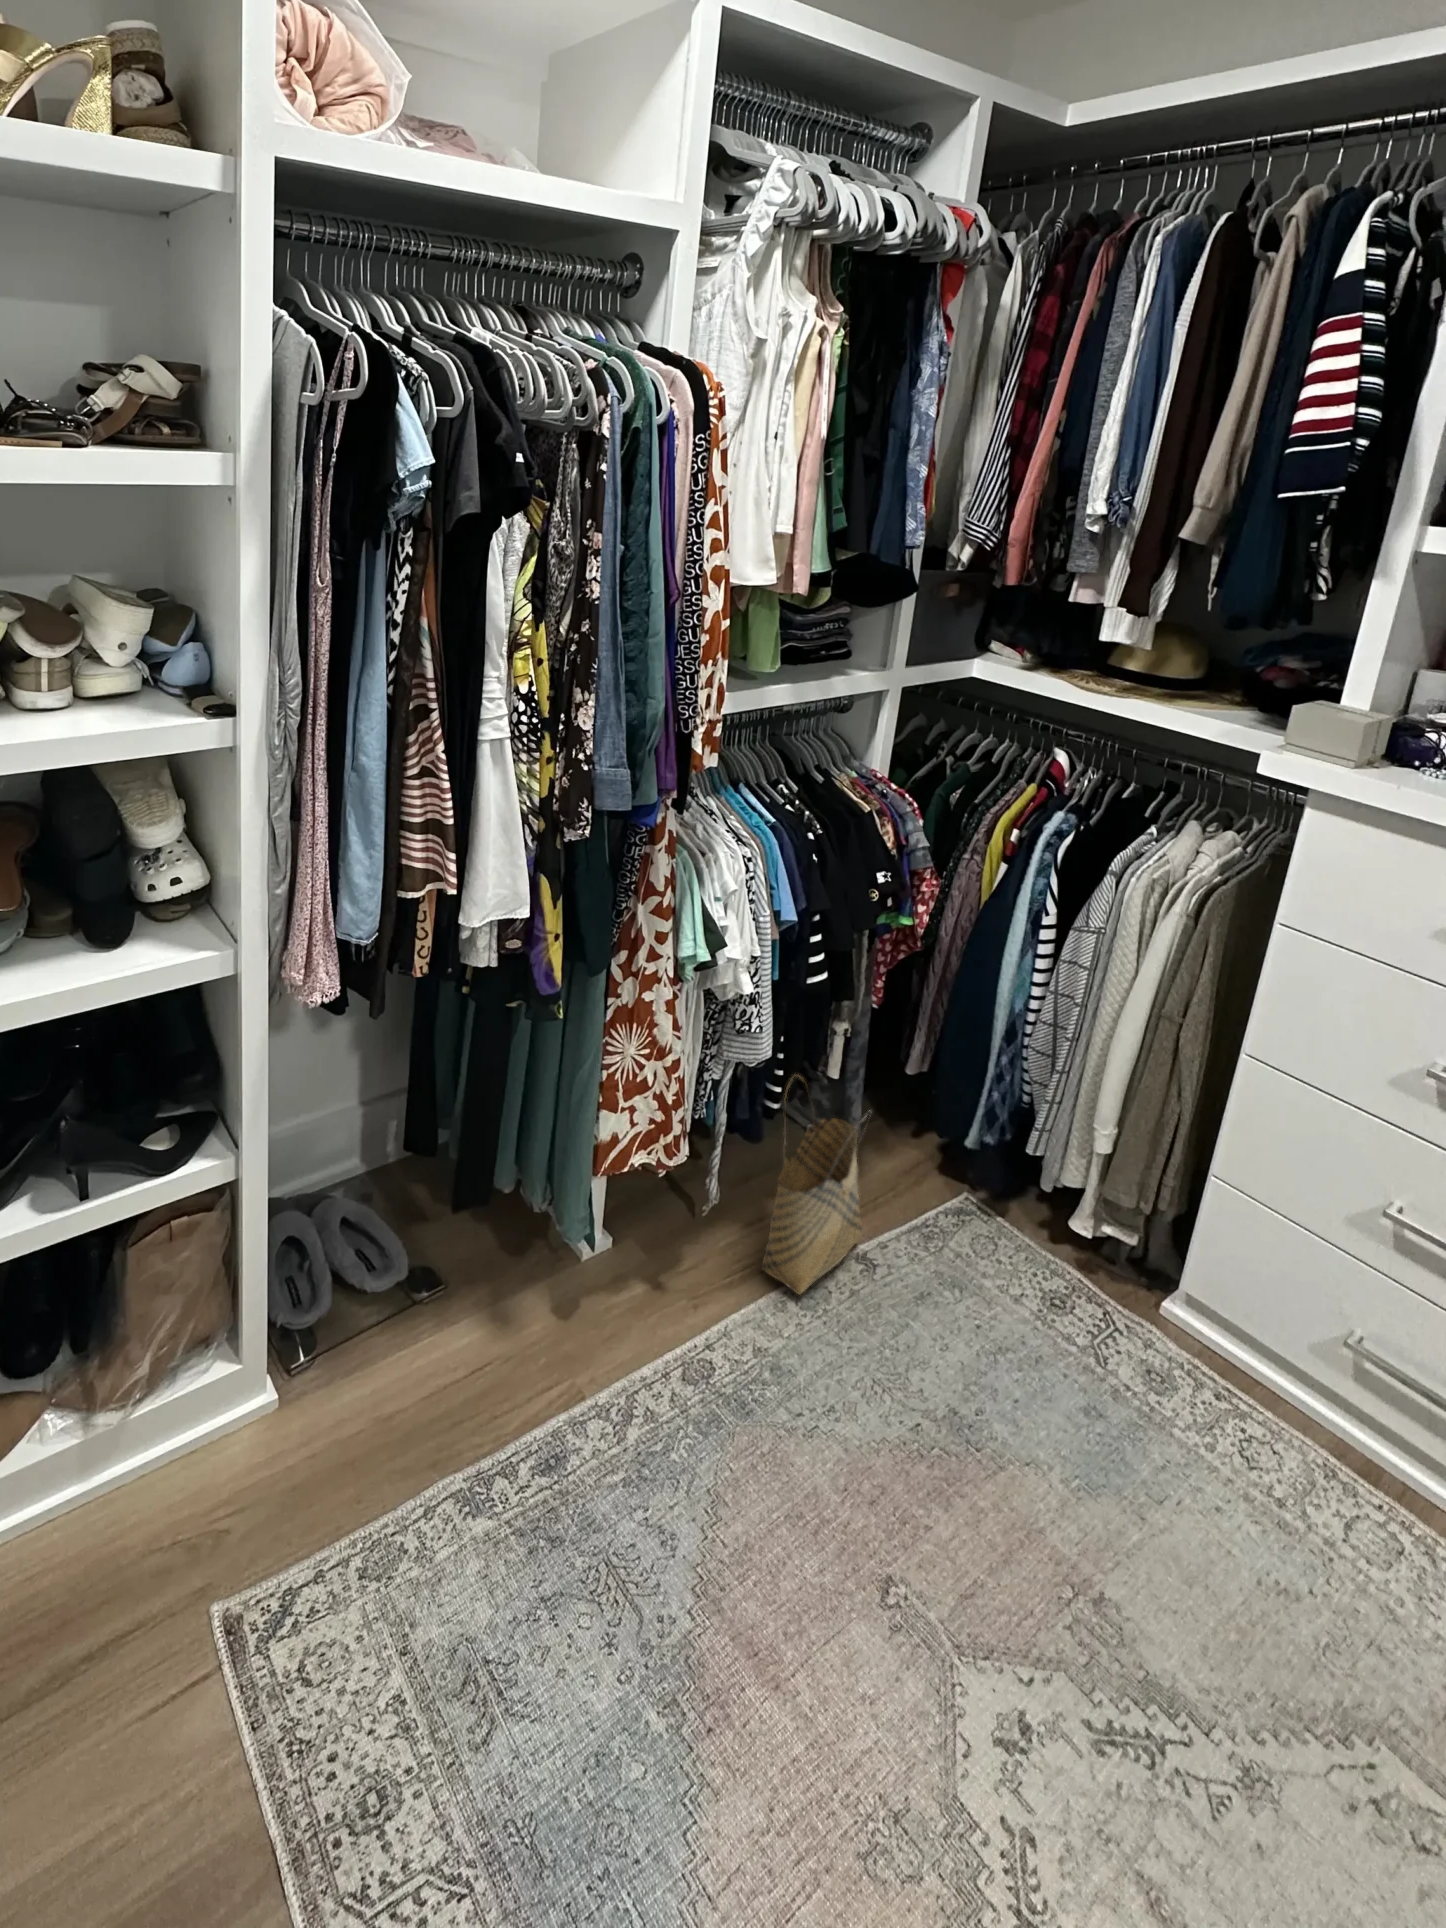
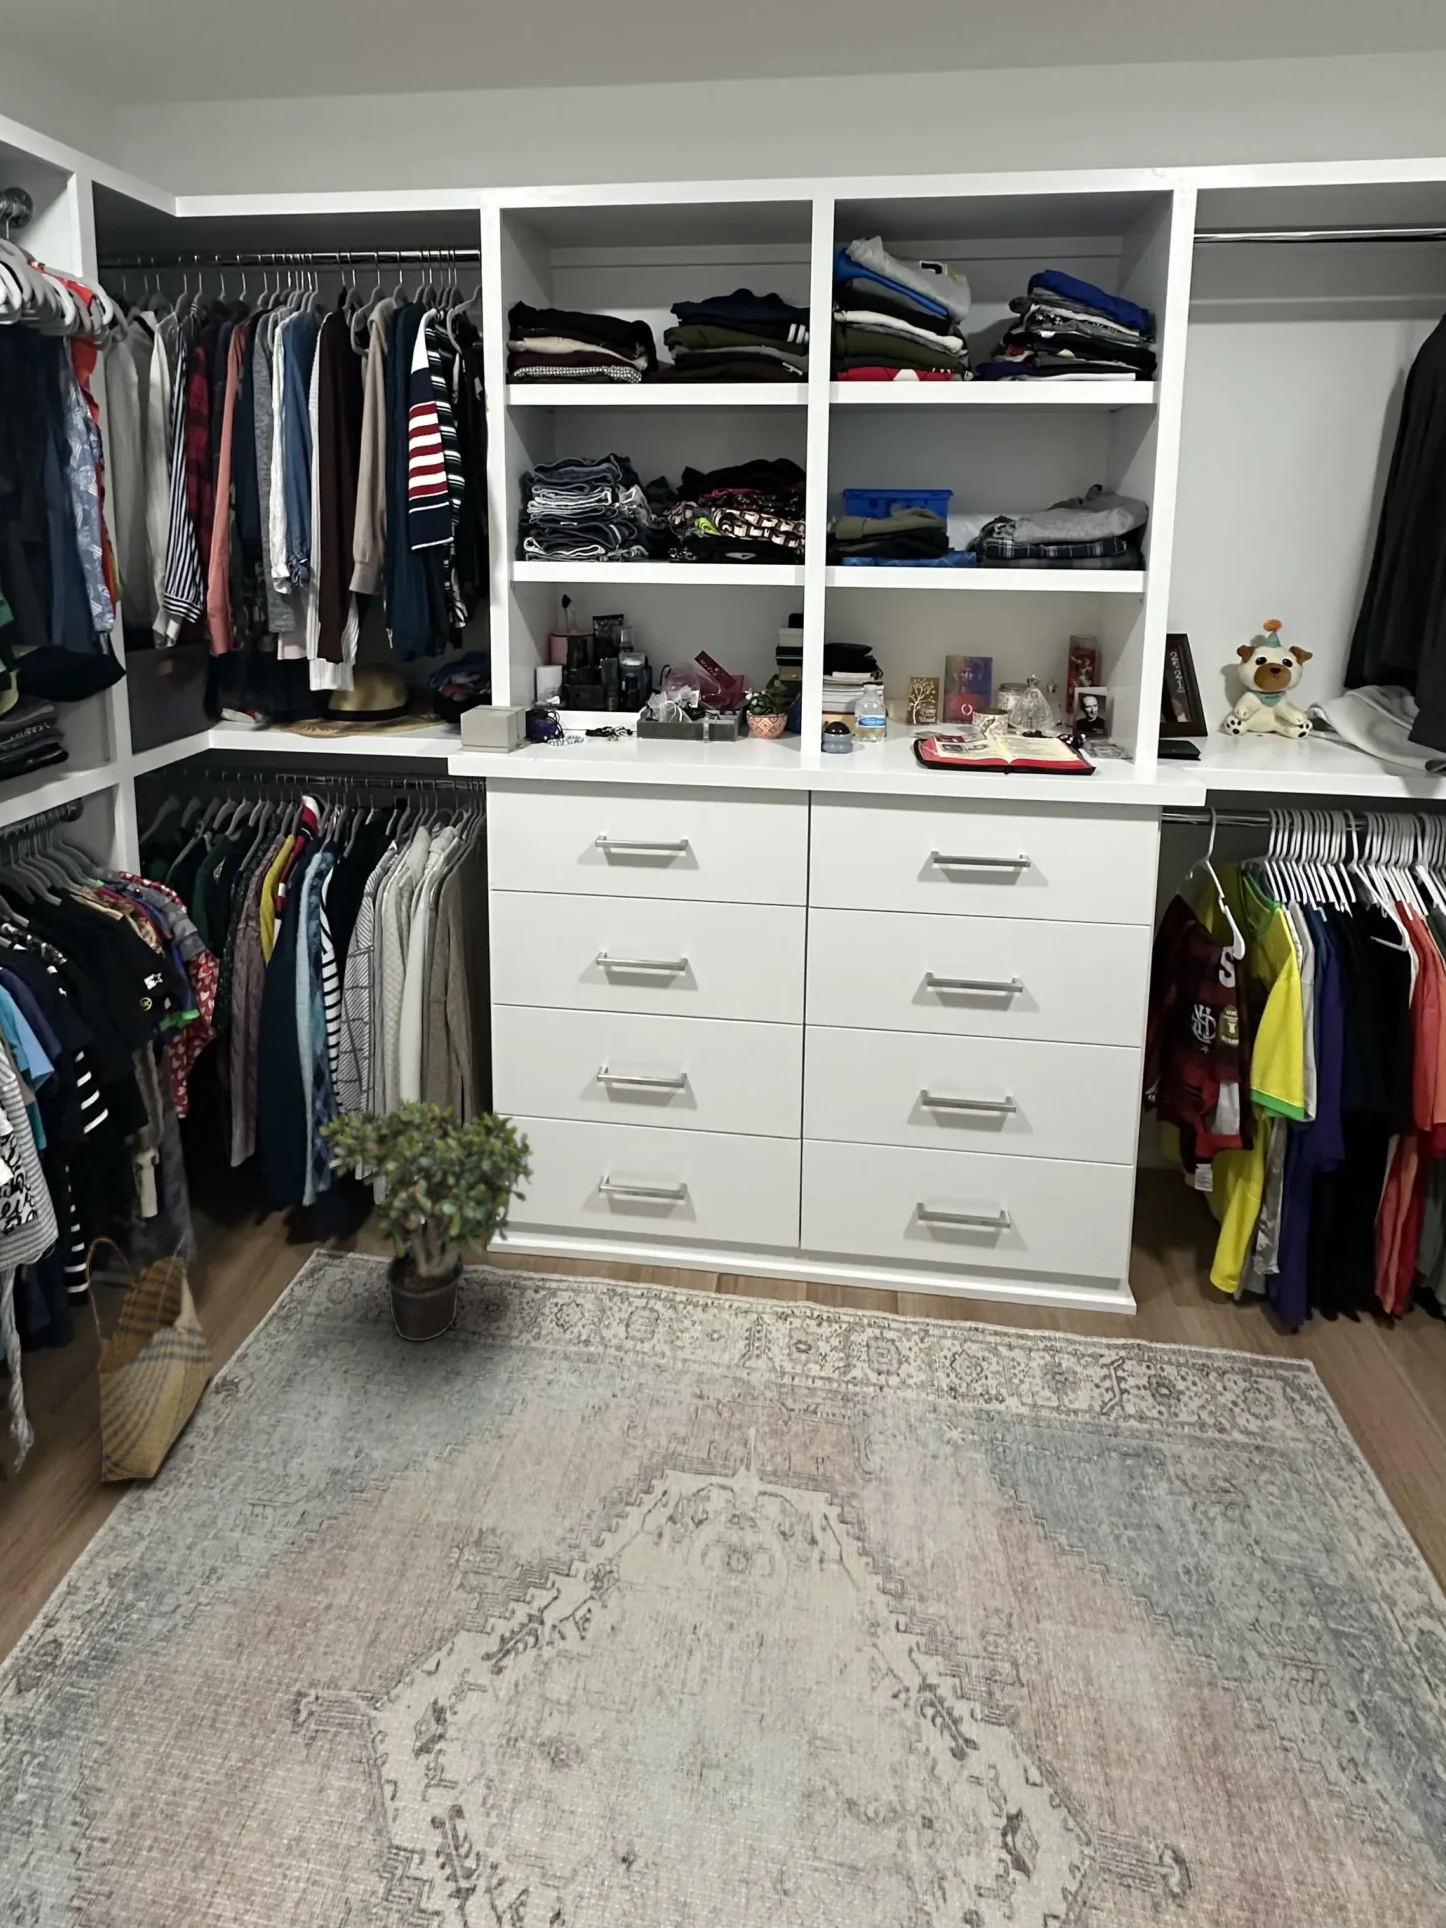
potted plant: none [1009,1077,1265,1360] -> present [319,1099,534,1341]

